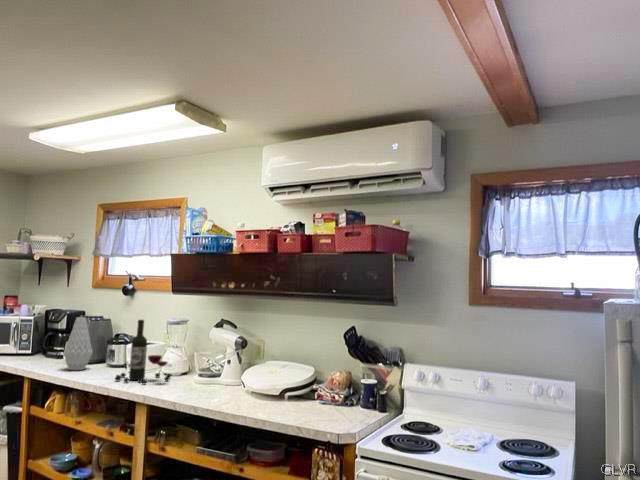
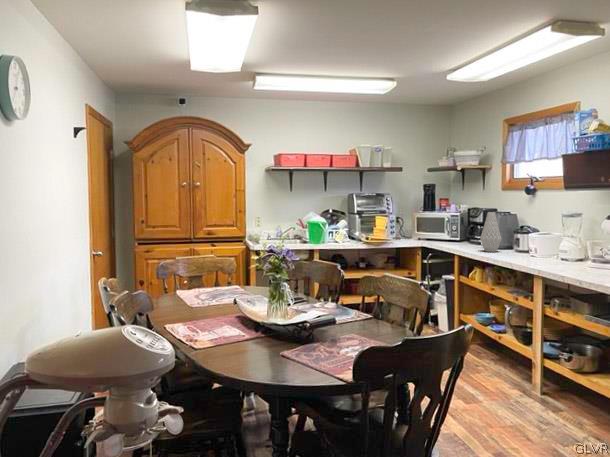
wine bottle: present [115,320,171,384] -> none [517,213,565,265]

